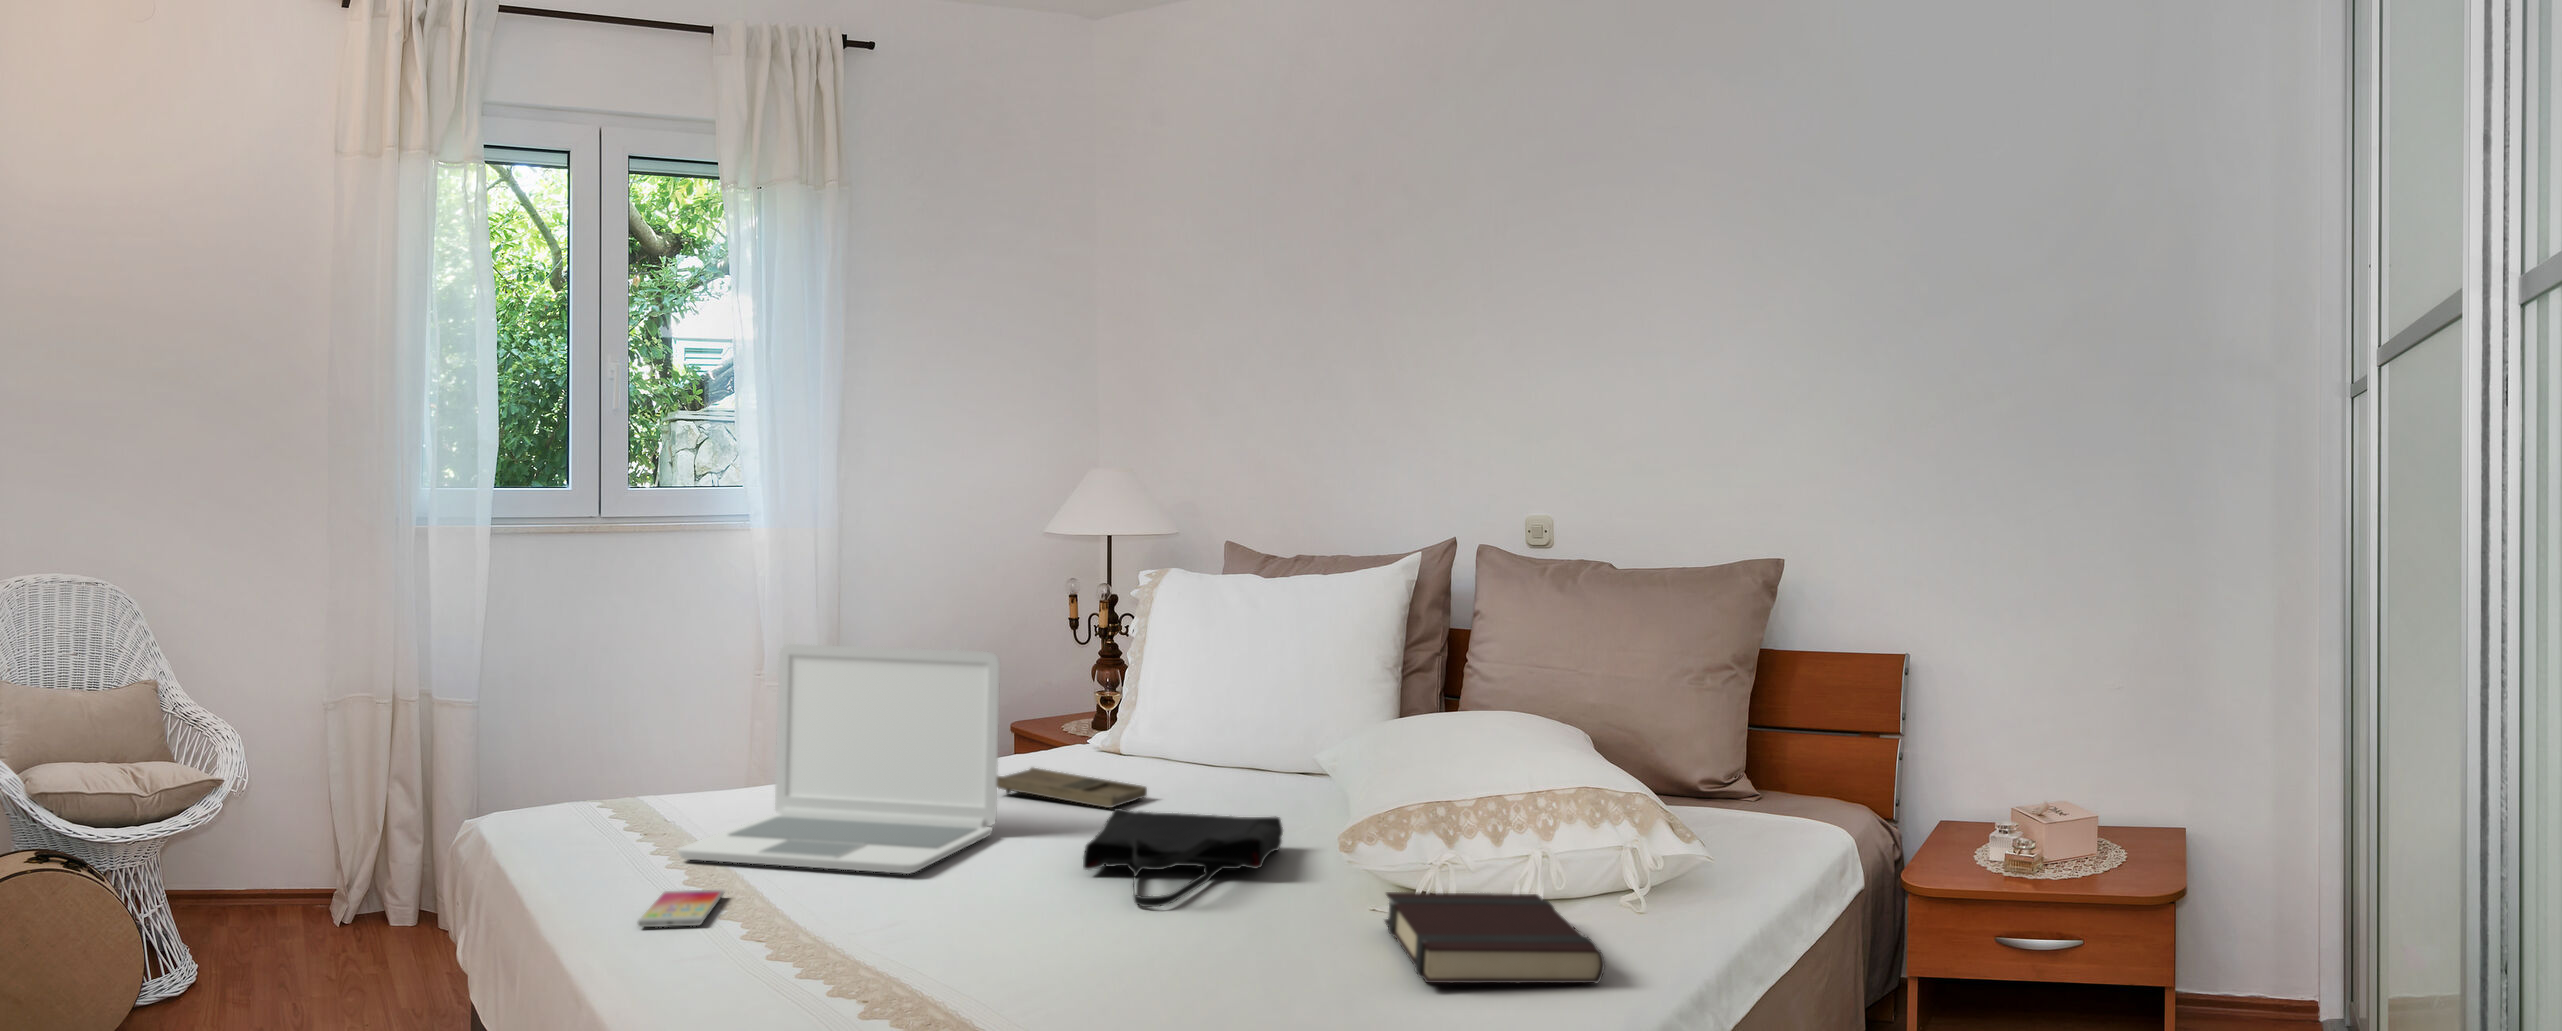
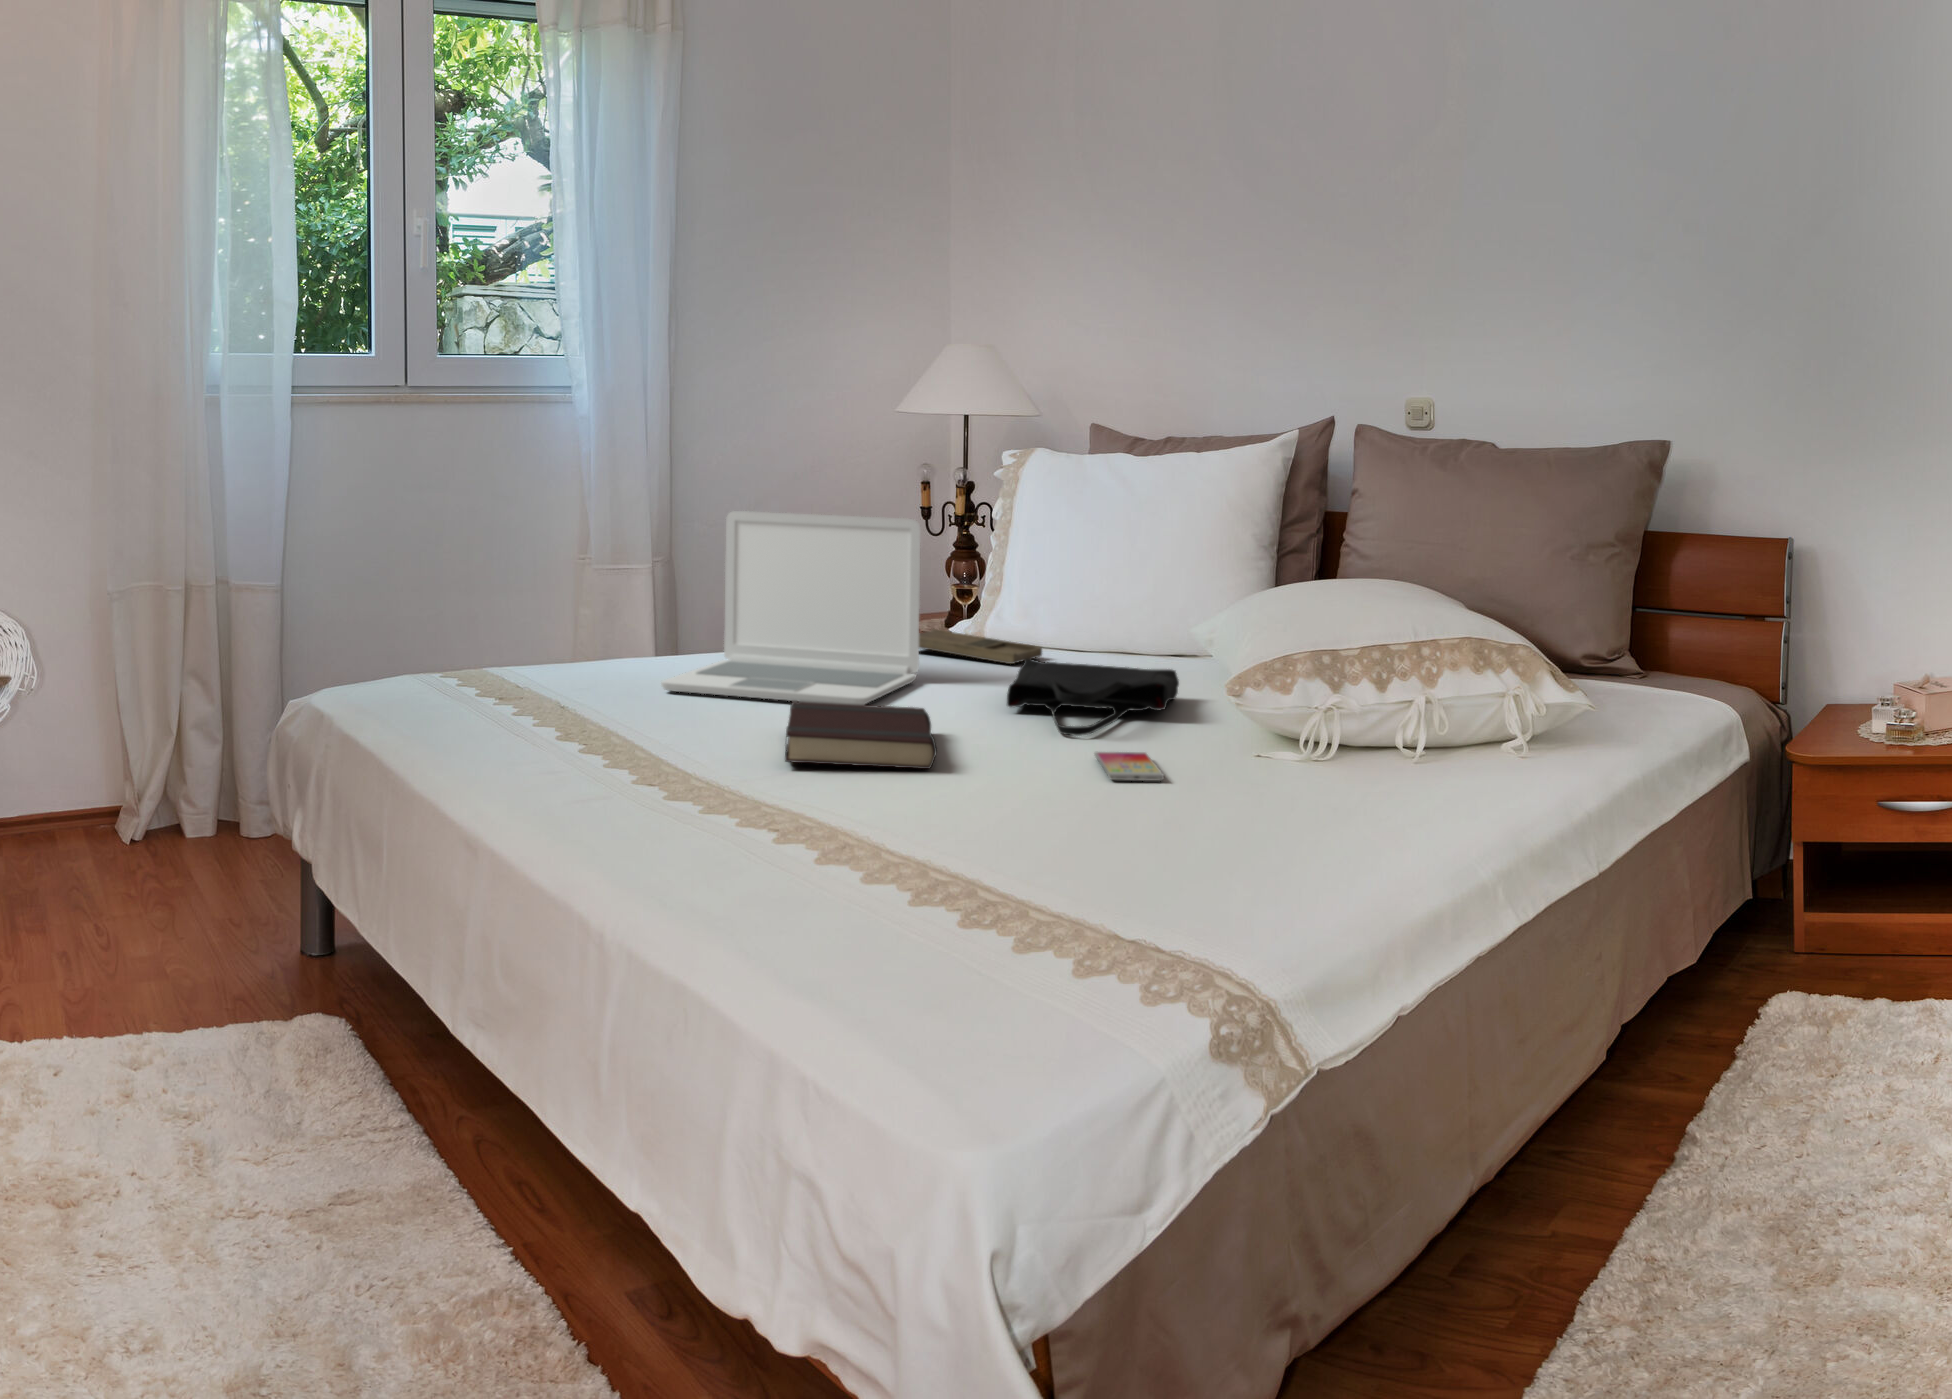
smartphone: present [638,889,724,927] -> present [1095,752,1164,781]
book: present [1385,892,1605,983] -> present [785,701,937,769]

